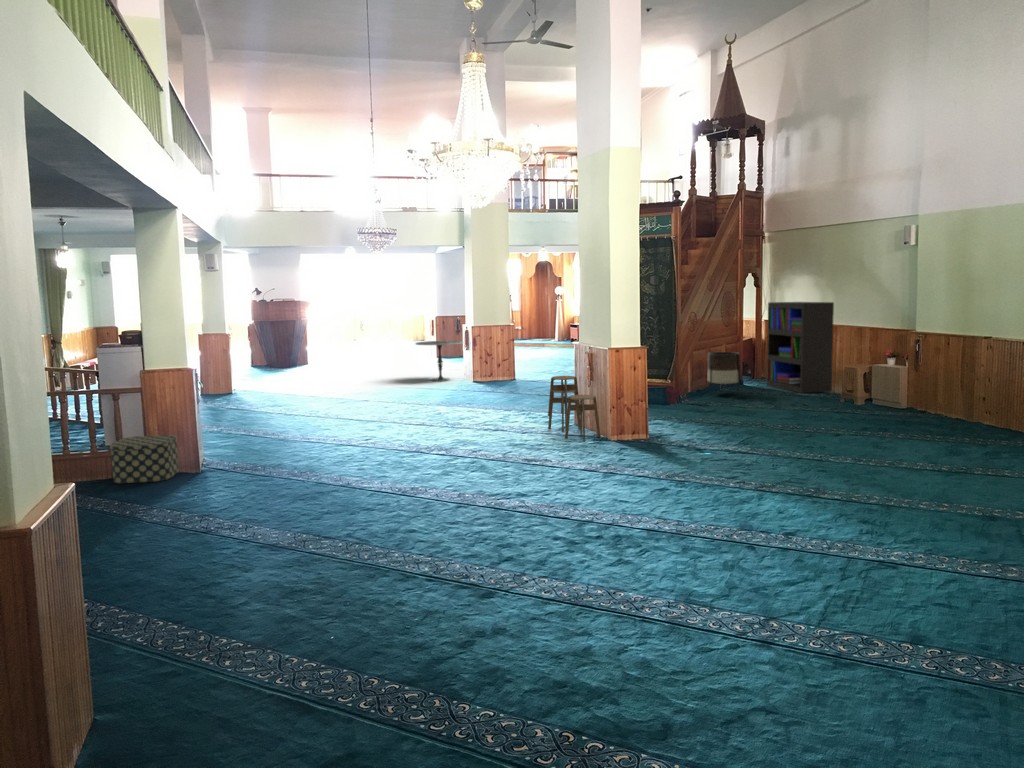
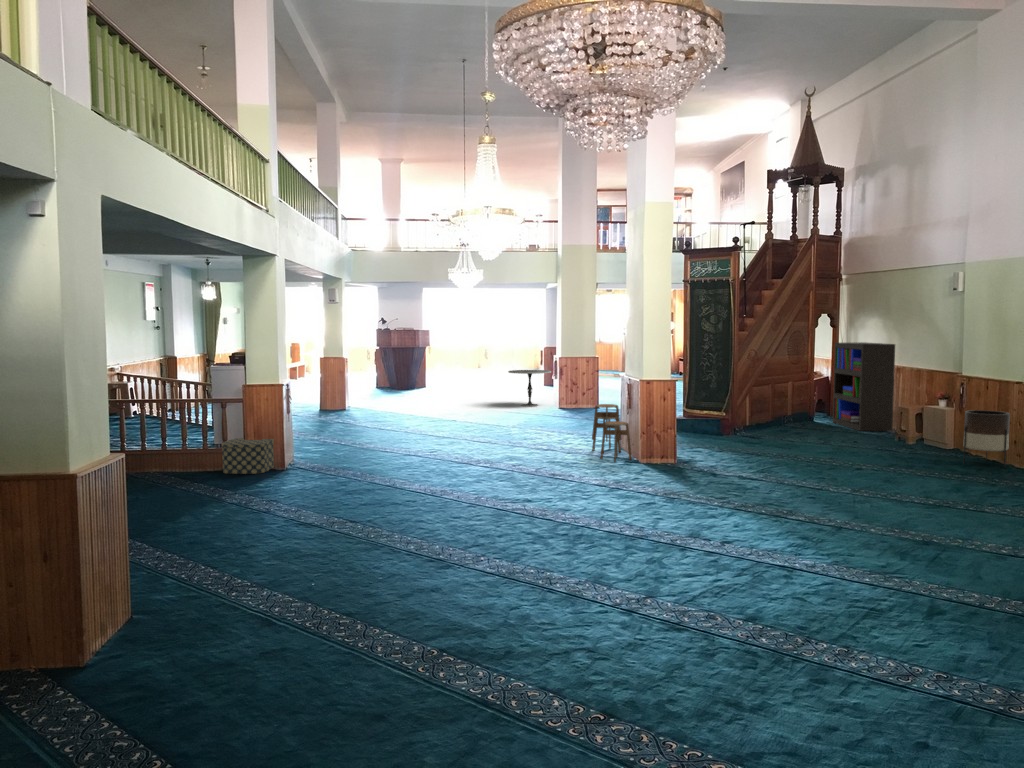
planter: present [708,352,740,394] -> present [963,410,1010,467]

